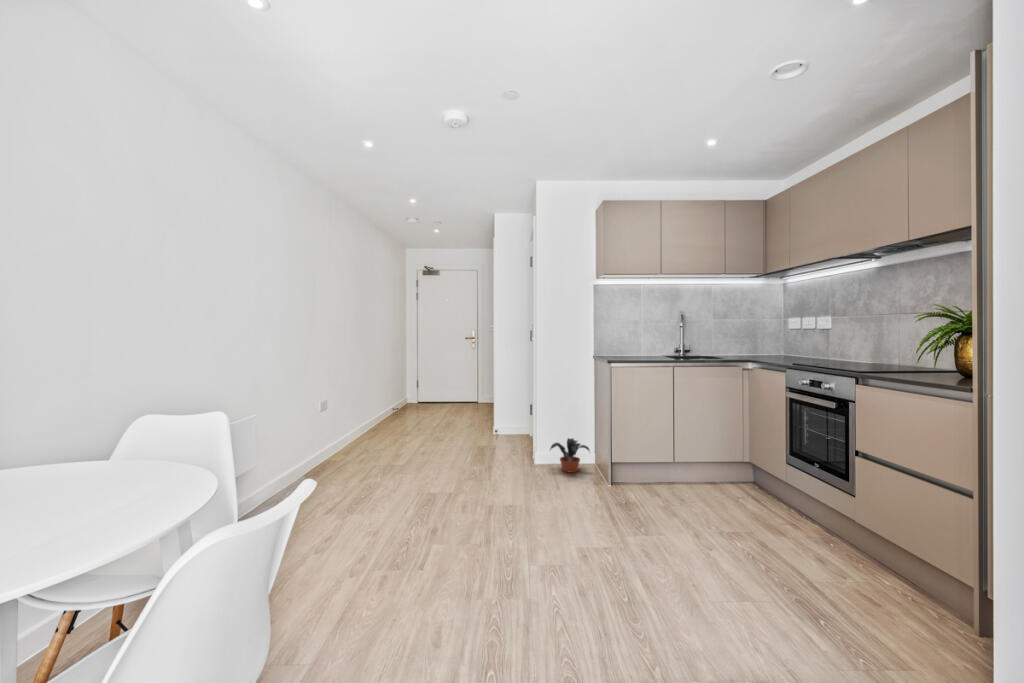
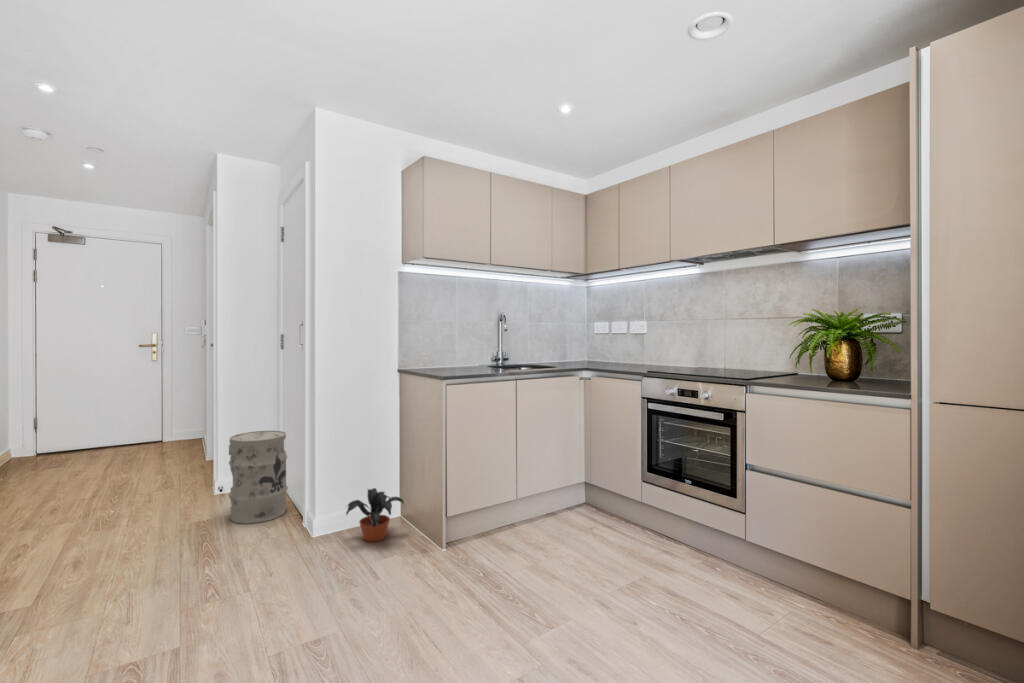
trash can: none [494,394,528,451] -> present [229,431,288,524]

